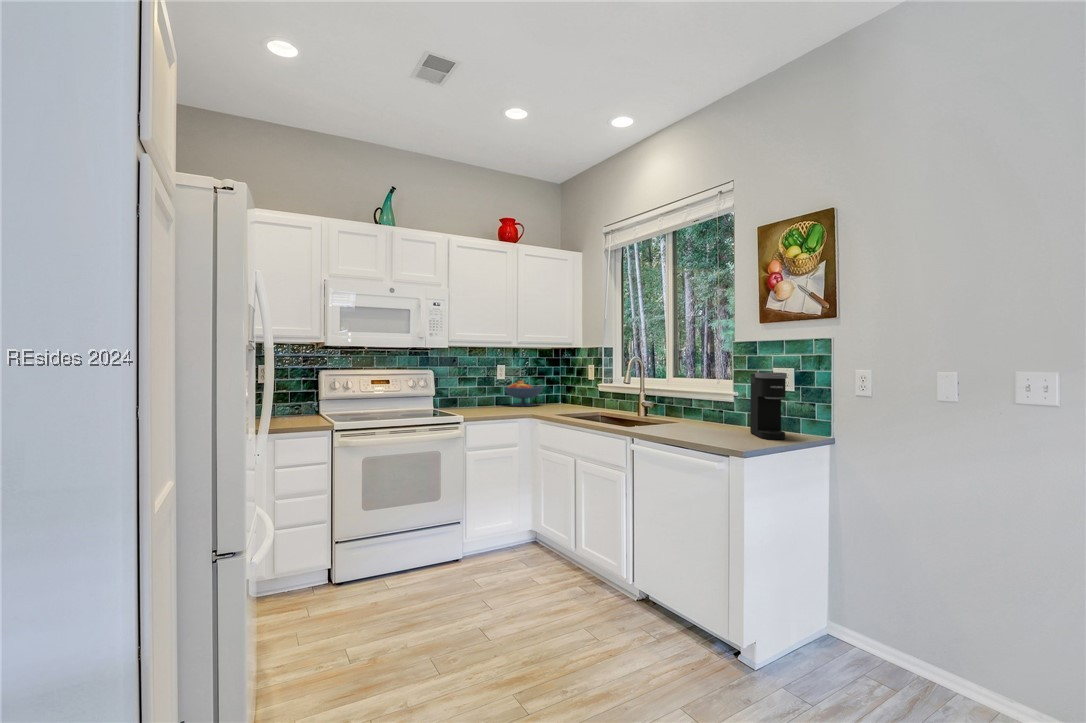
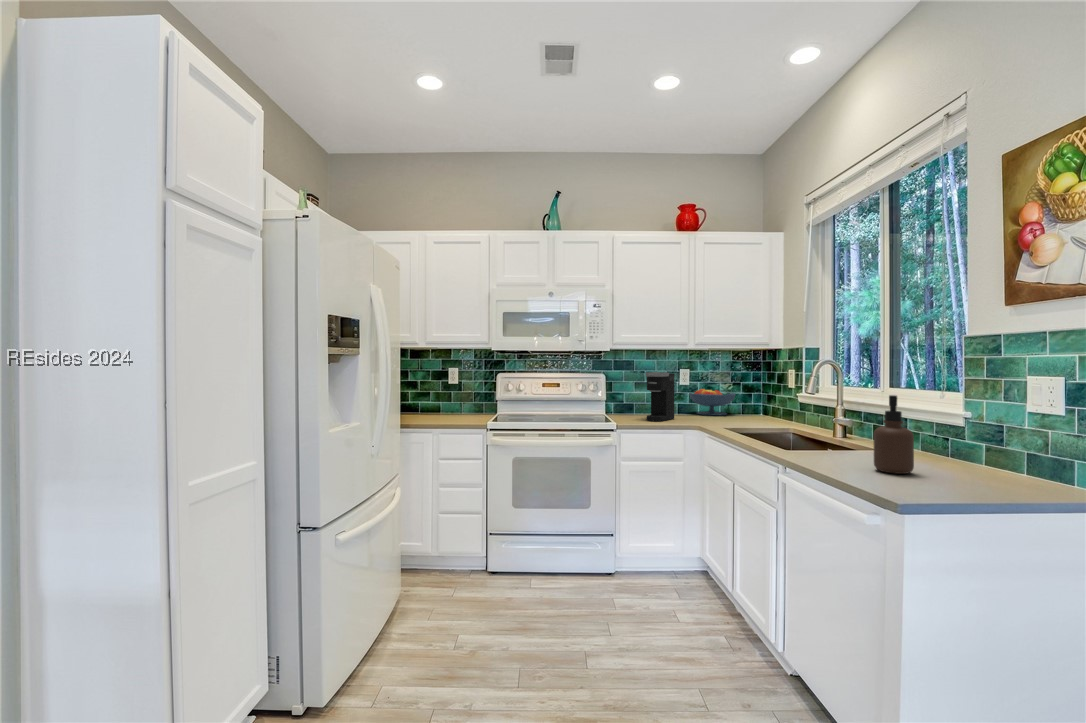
coffee maker: present [750,372,787,440] -> present [646,372,674,422]
soap dispenser: none [698,382,722,435] -> present [874,395,914,474]

